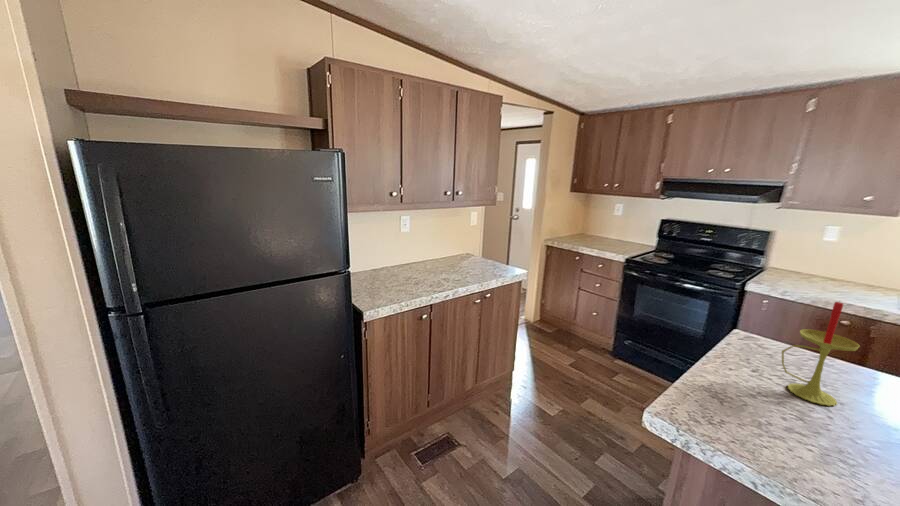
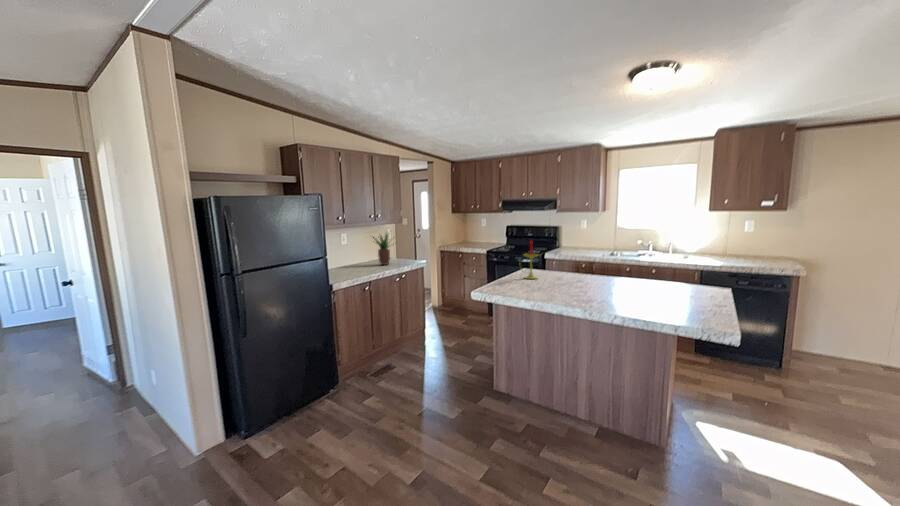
potted plant: none [441,214,487,272] -> present [373,233,394,265]

